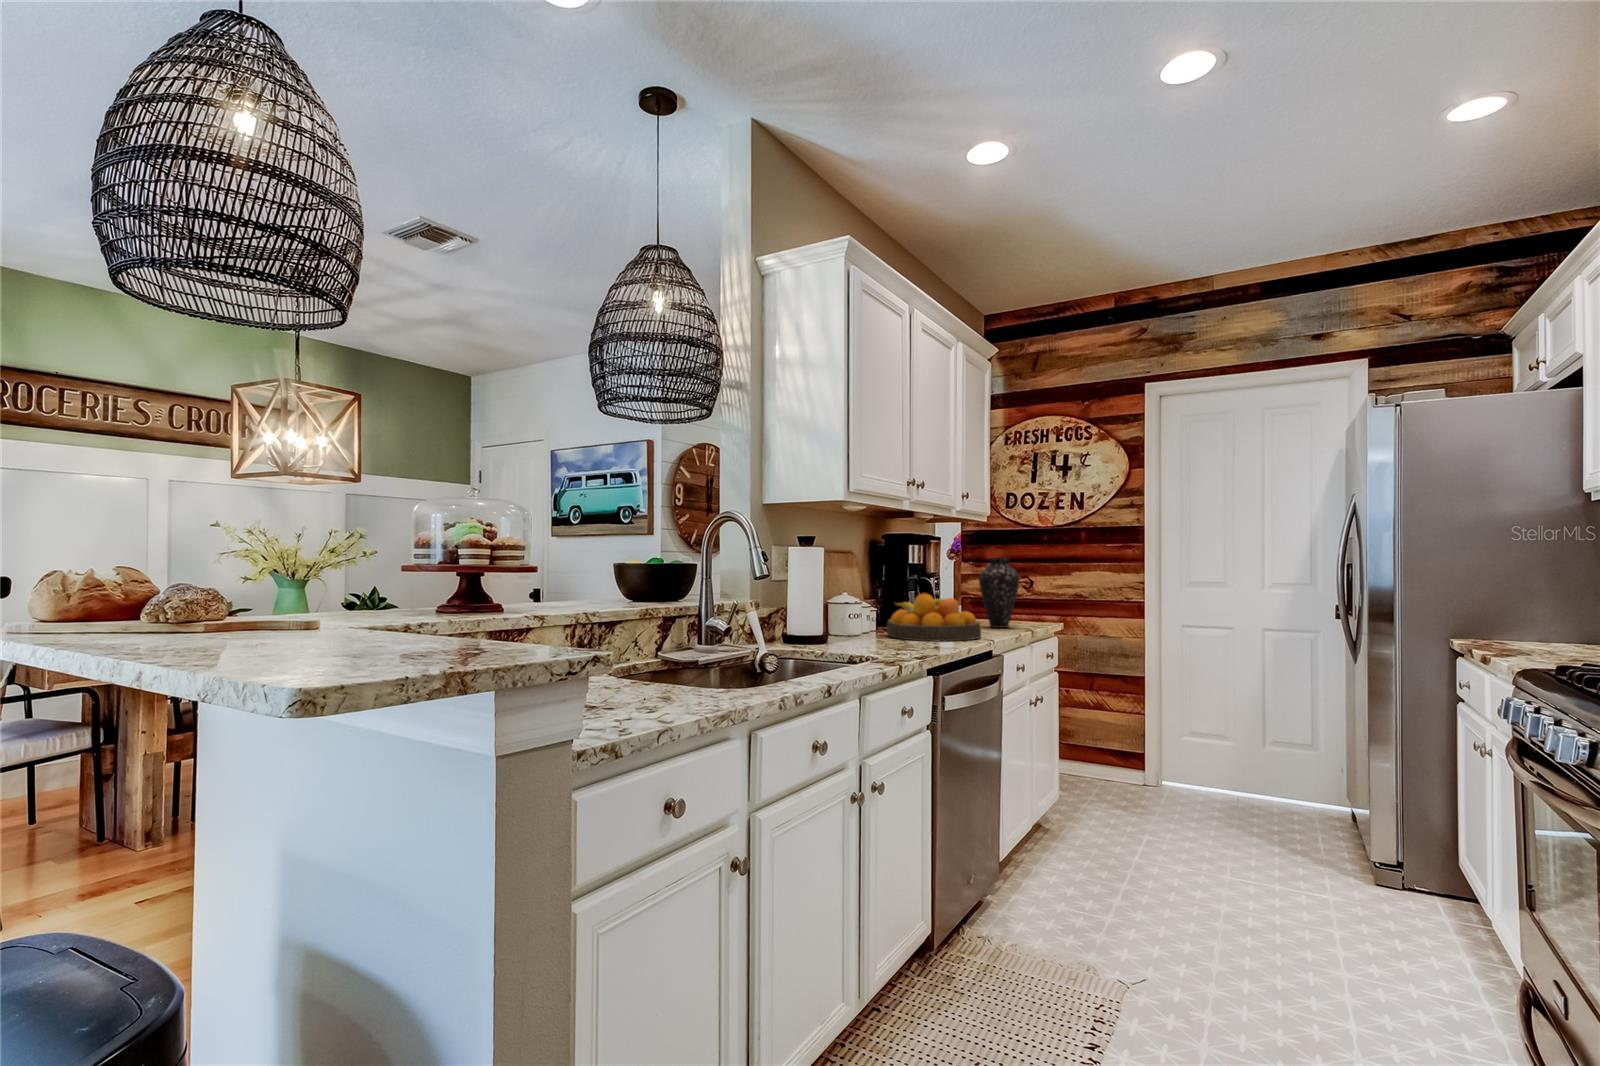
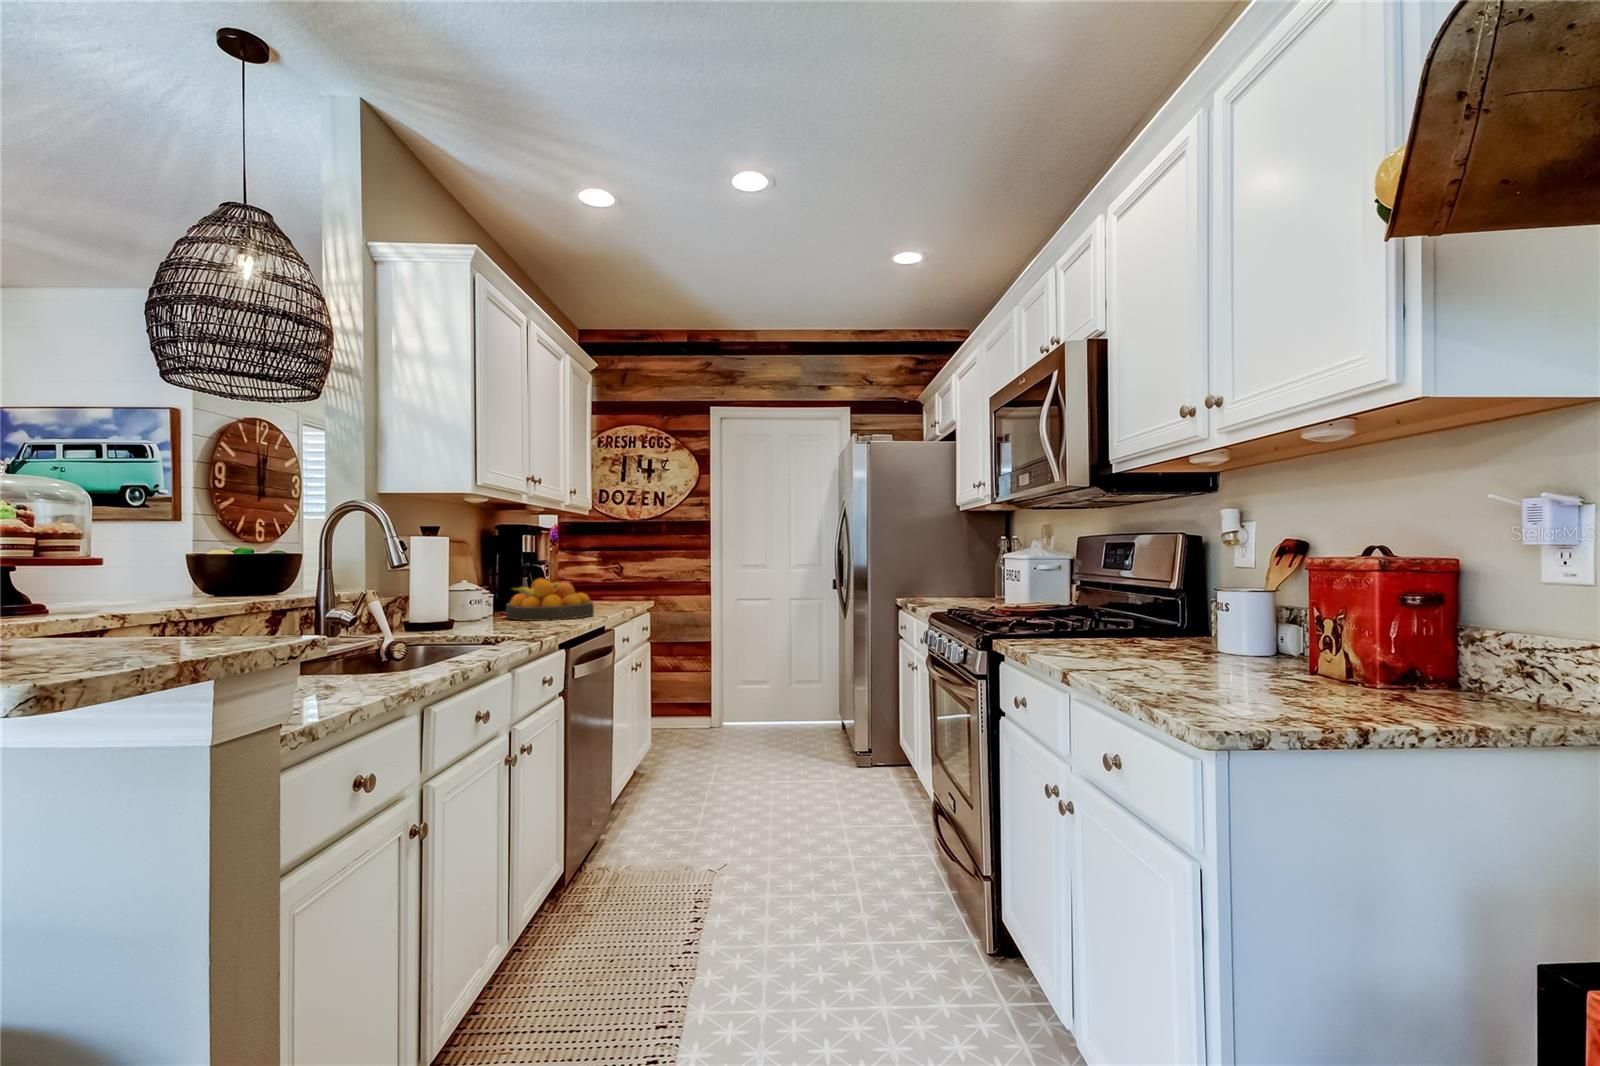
vase: present [979,558,1020,628] -> none [585,546,620,607]

